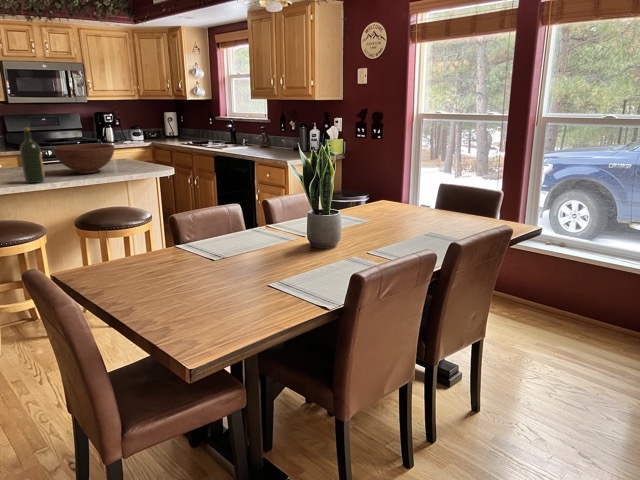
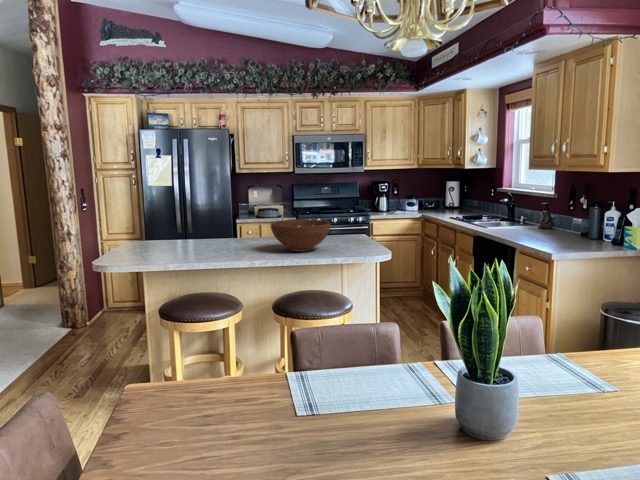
wine bottle: present [20,128,44,183] -> none [229,203,249,259]

